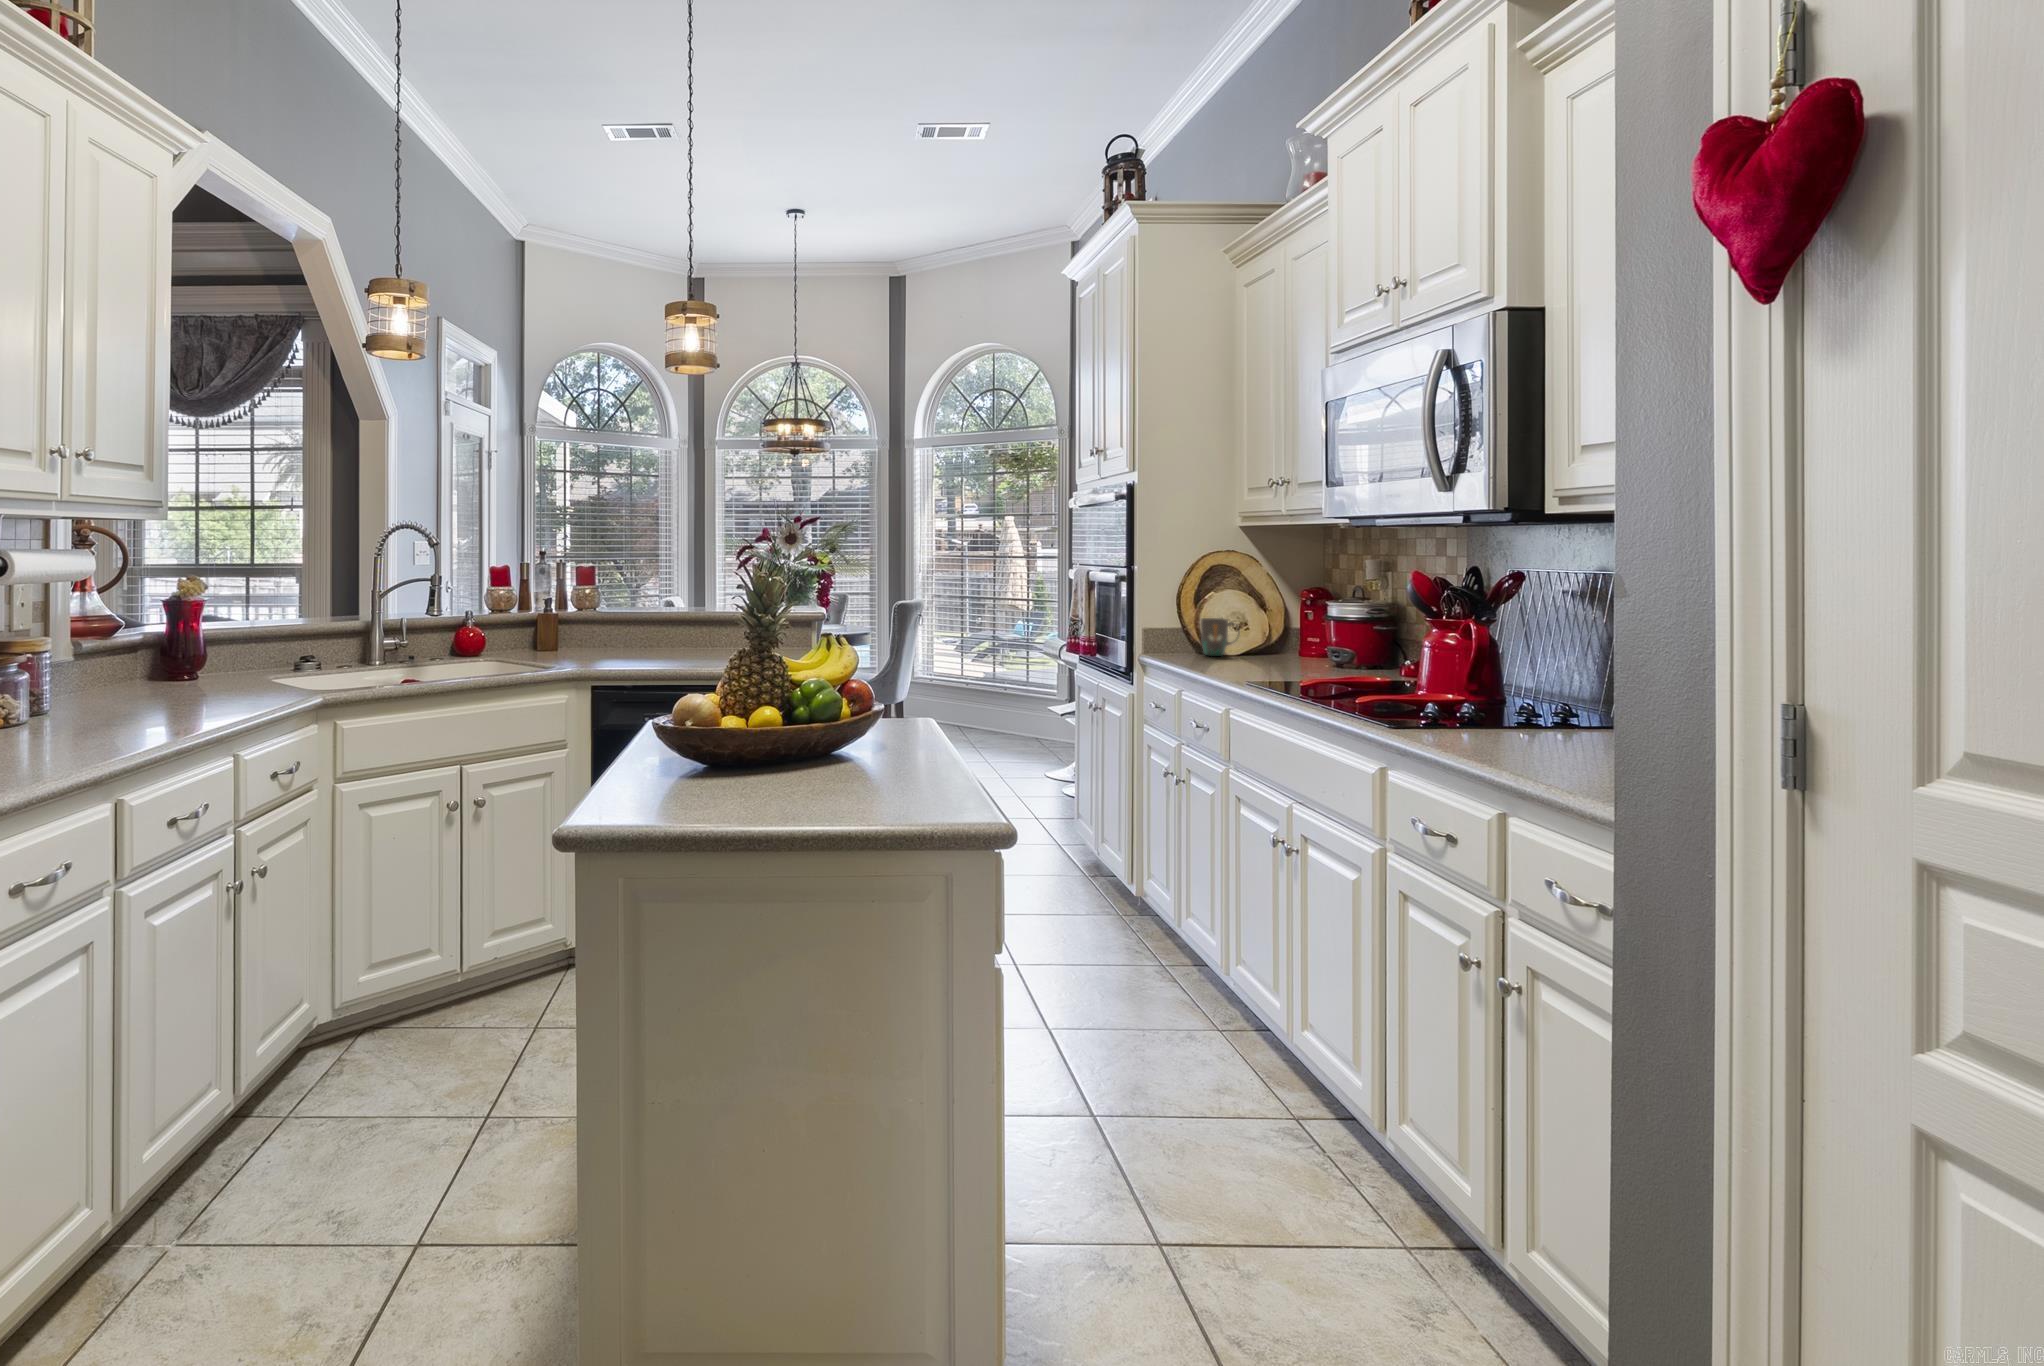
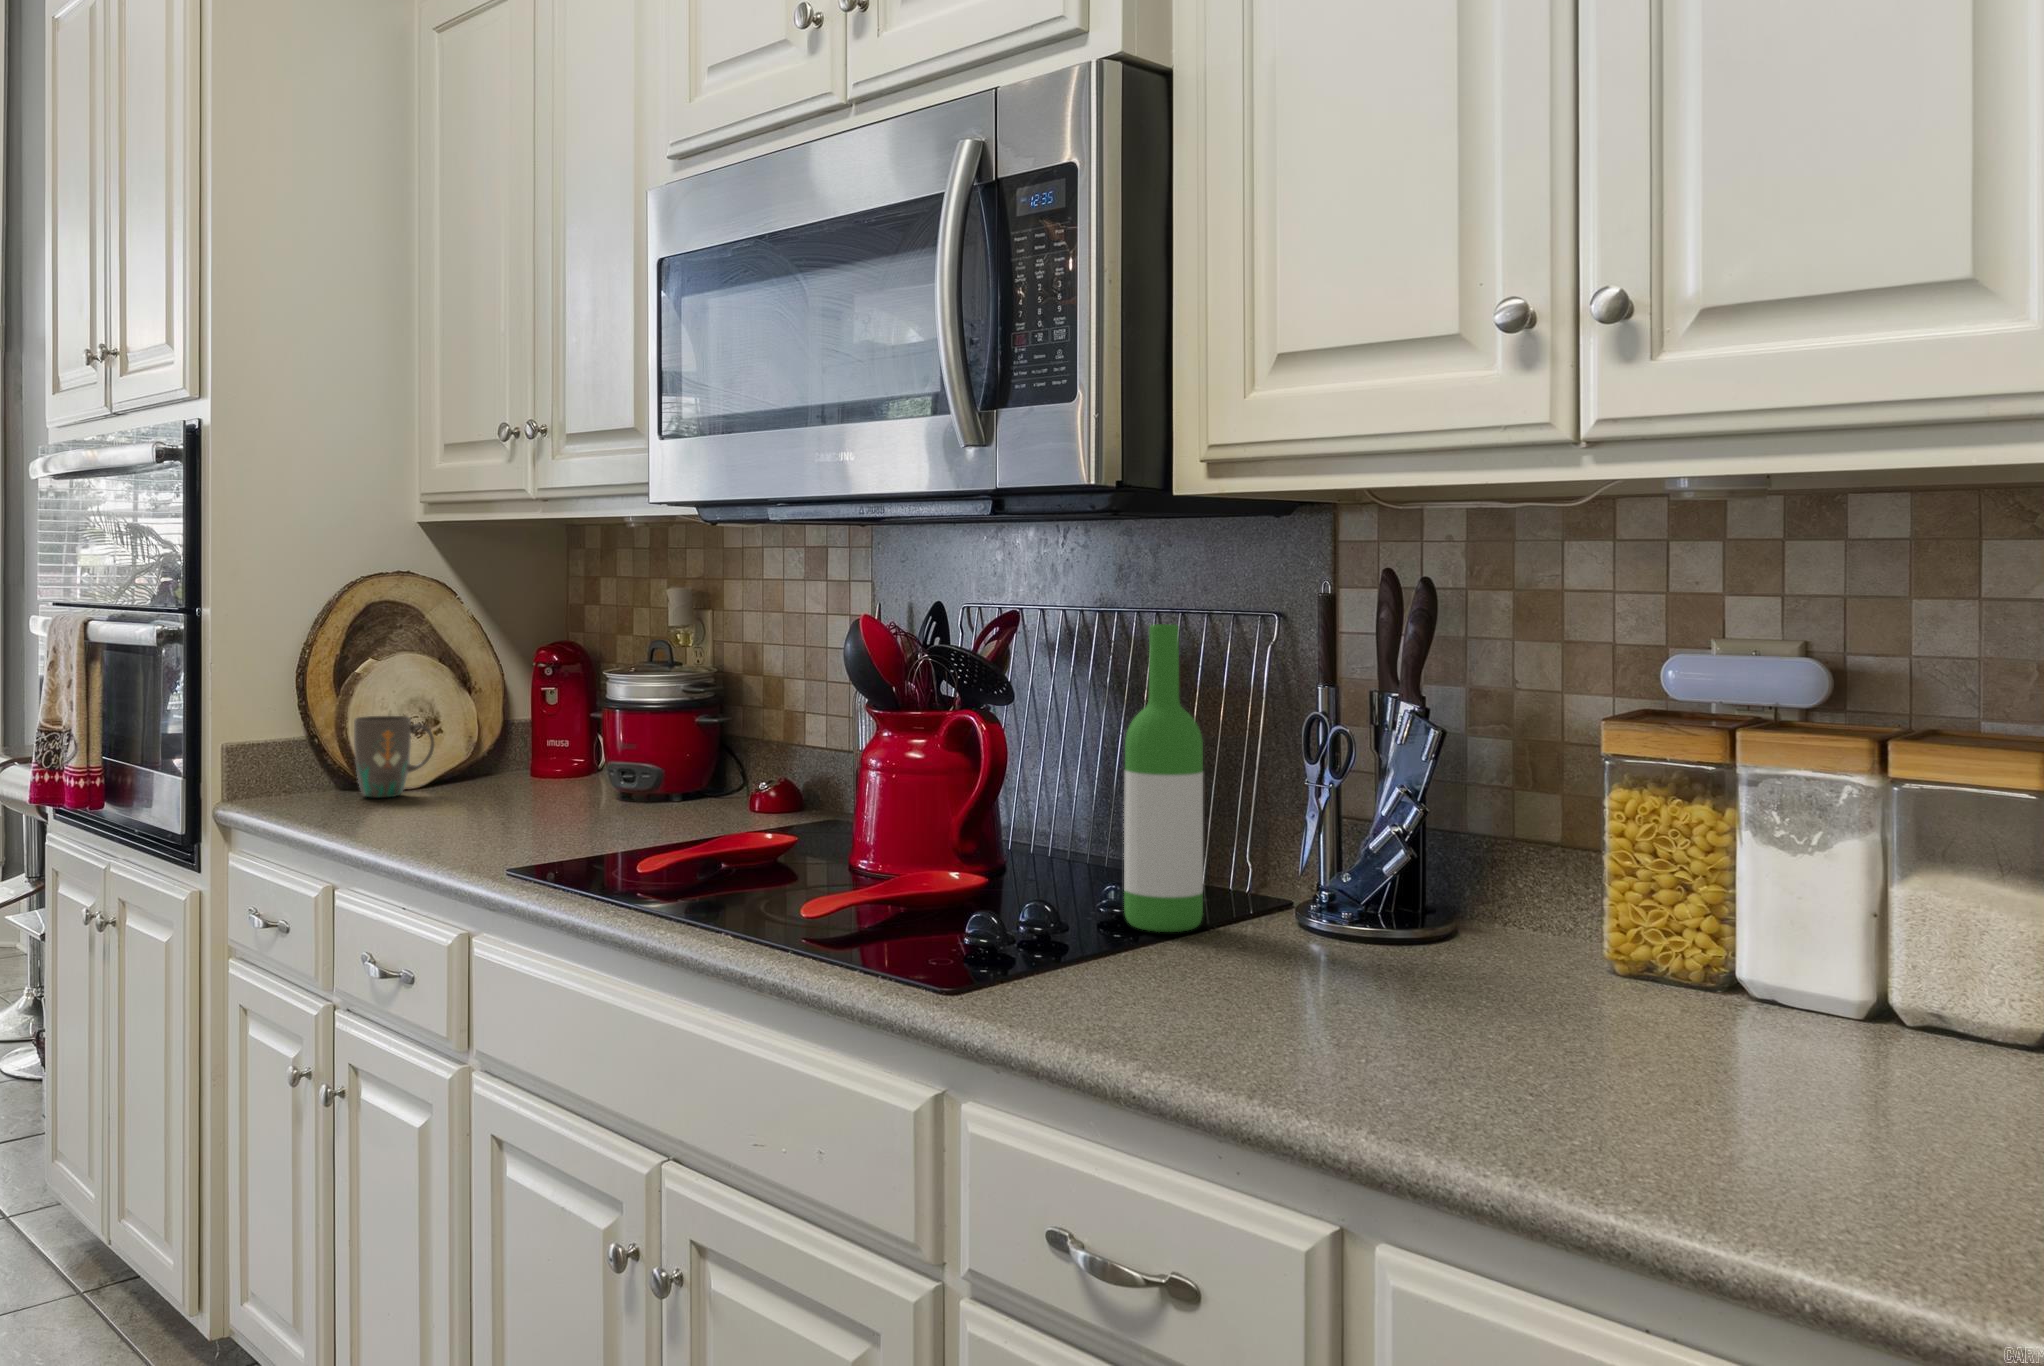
wine bottle: none [1523,576,1567,725] -> present [1124,624,1203,932]

